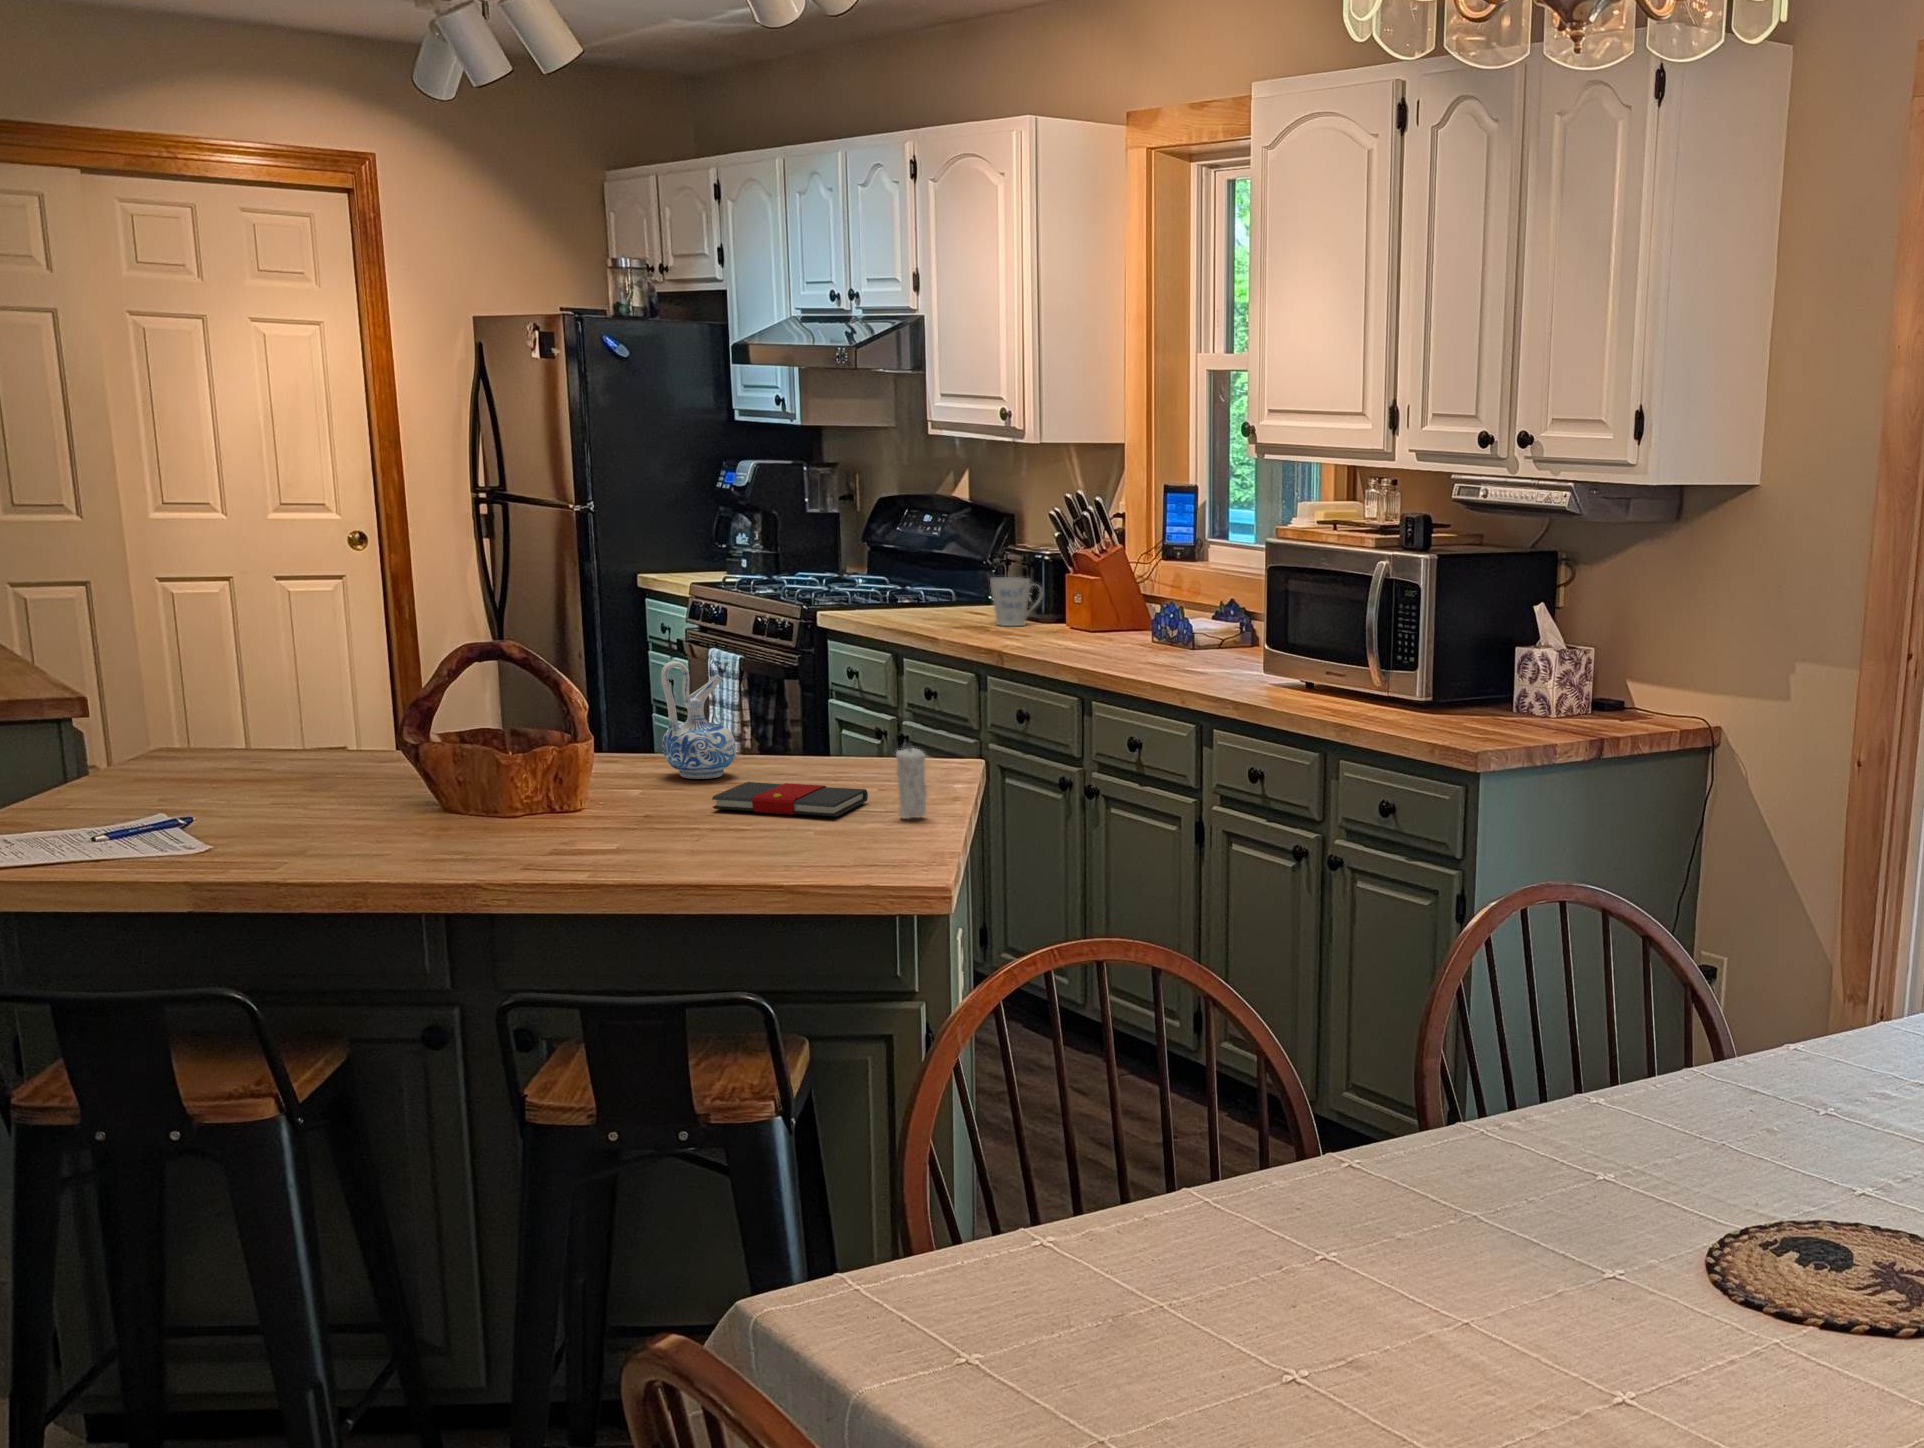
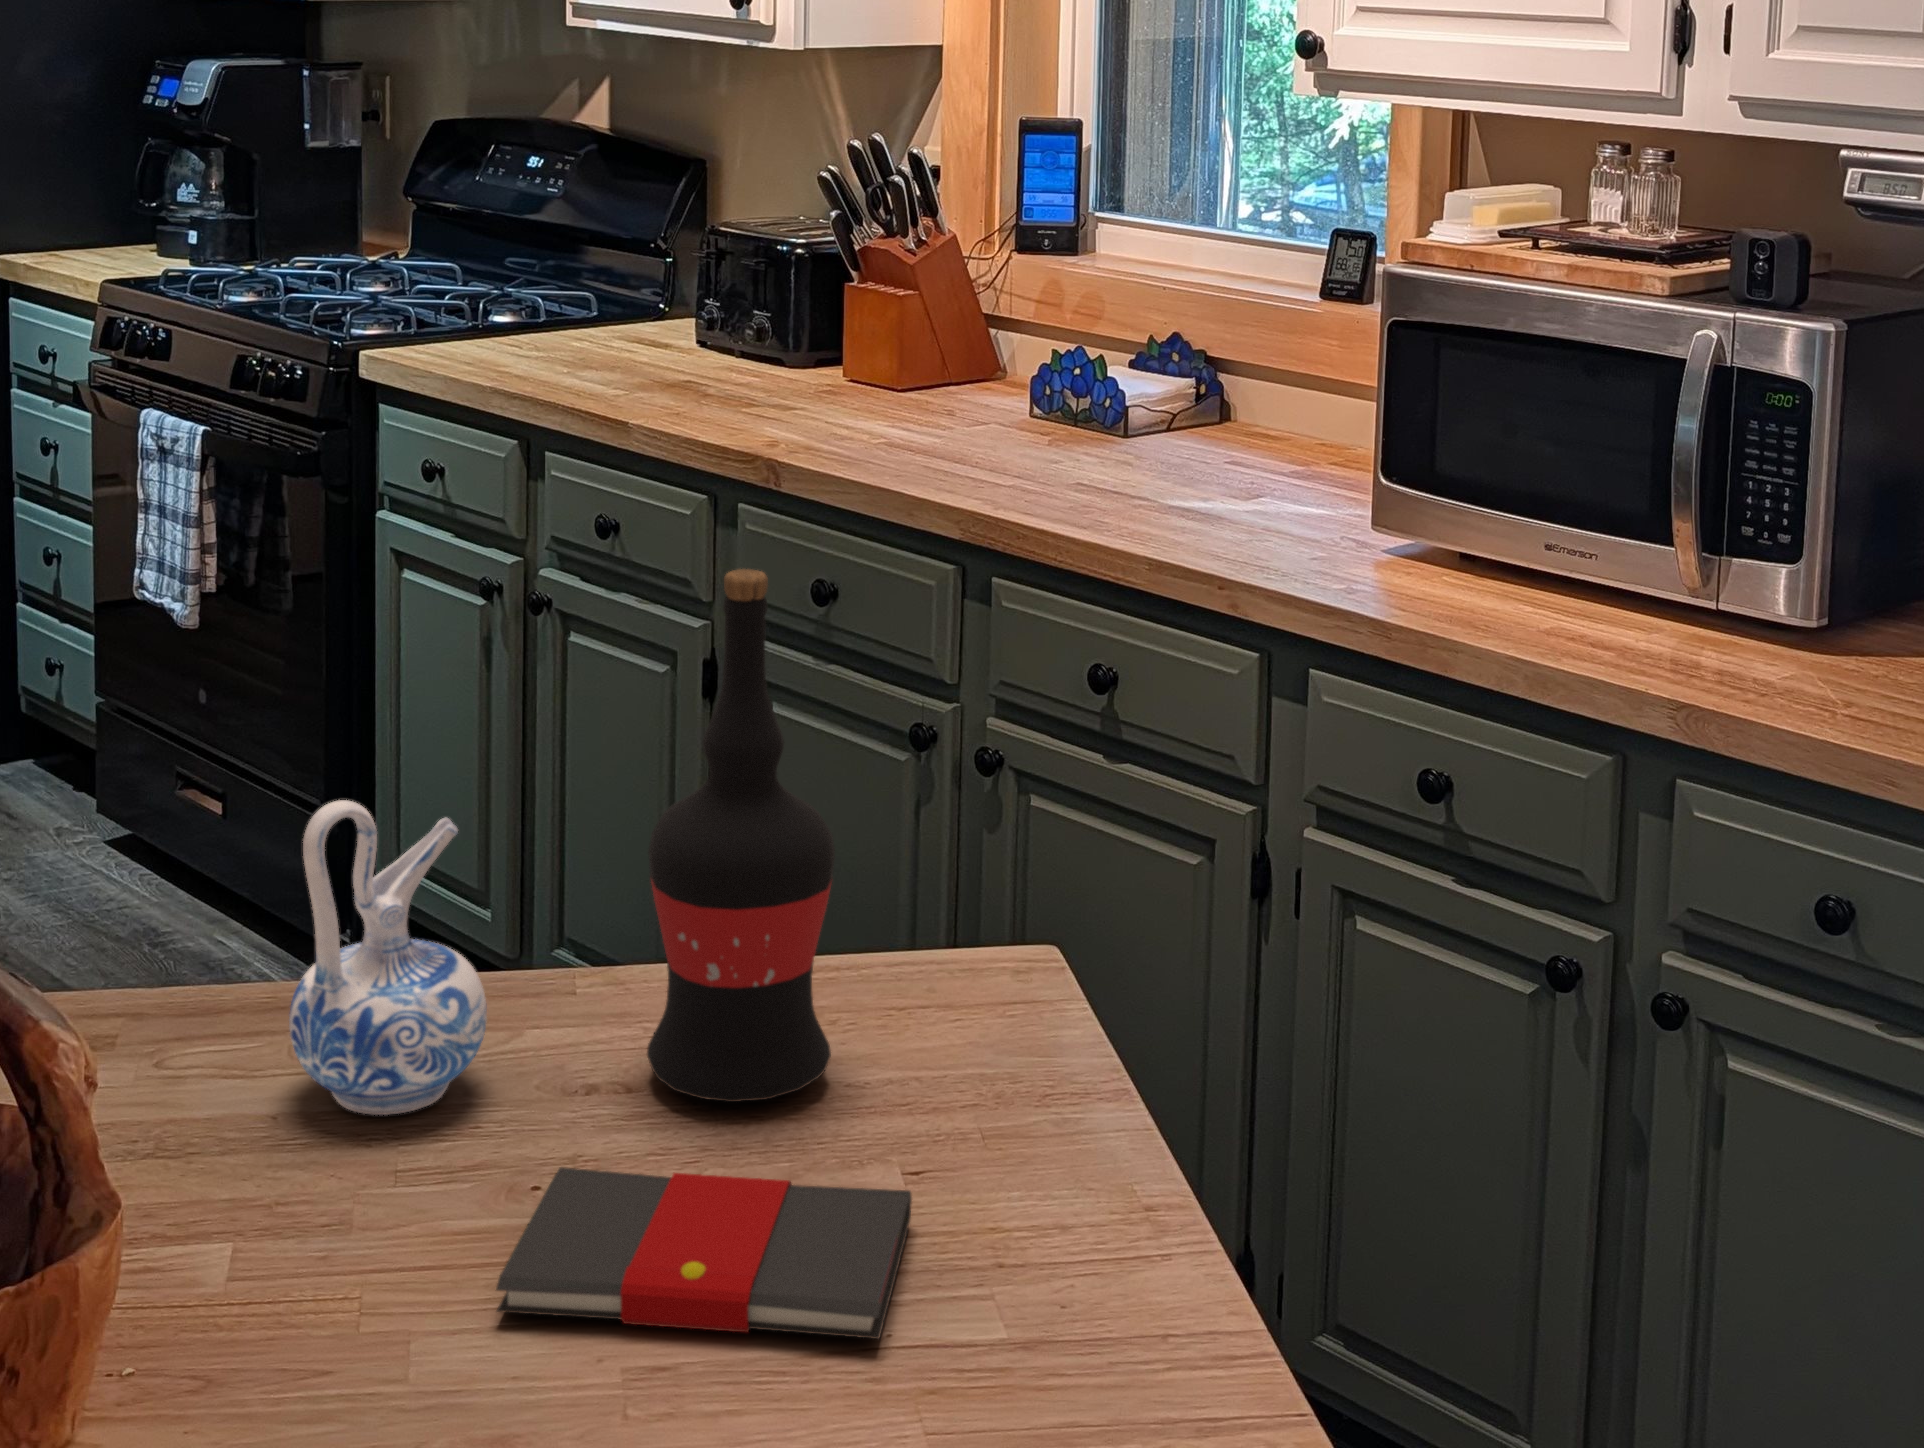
mug: present [990,577,1042,626] -> none [709,292,805,386]
wine bottle: none [792,583,864,780] -> present [647,569,835,1102]
candle: present [896,747,927,819] -> none [1054,1085,1140,1332]

